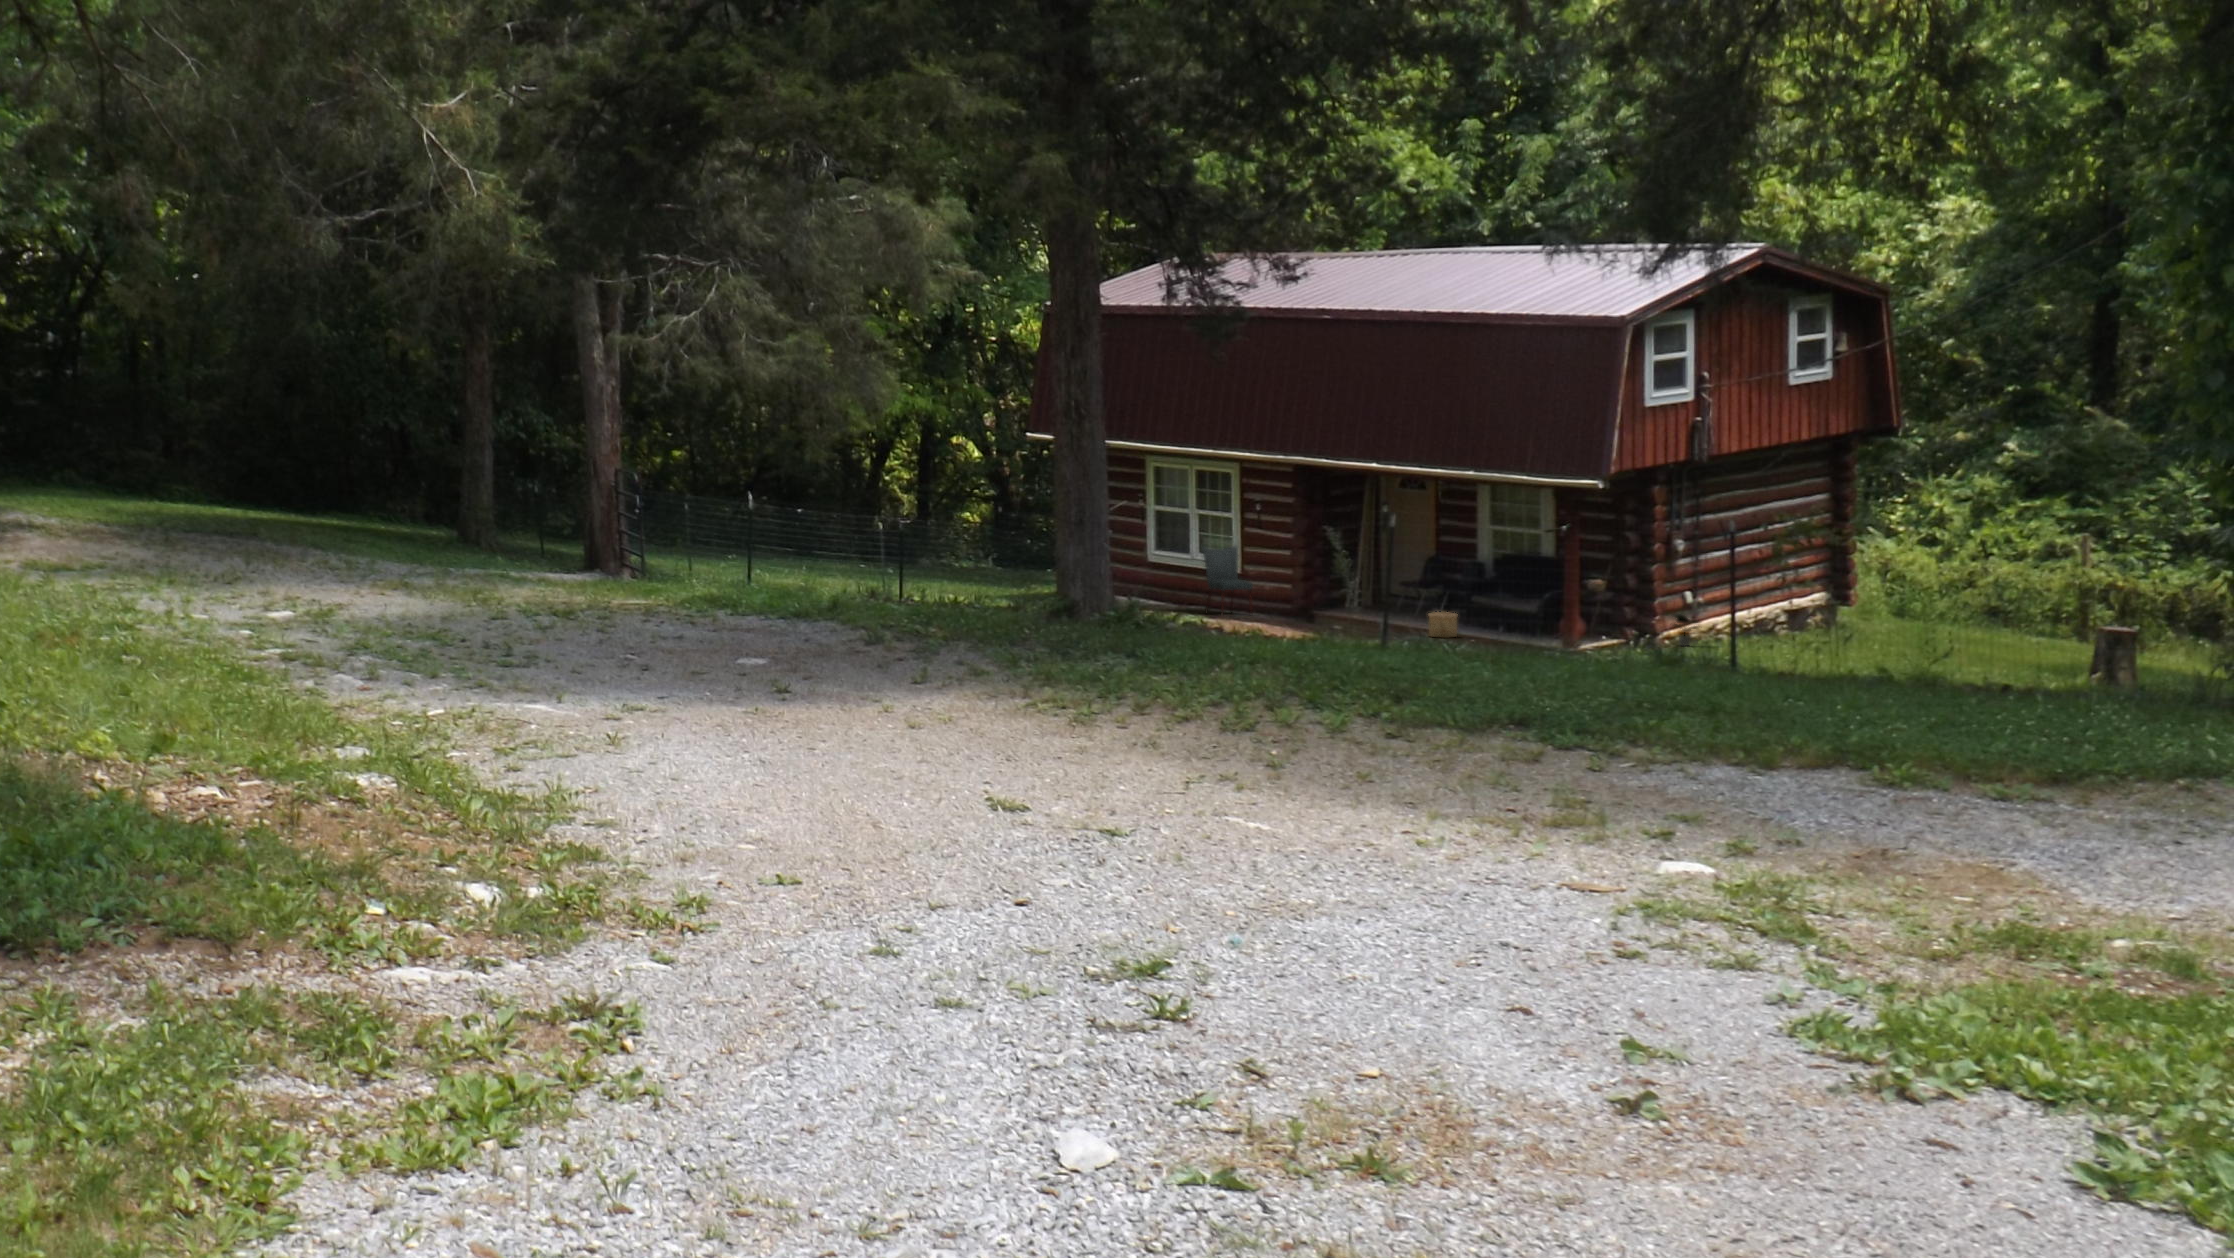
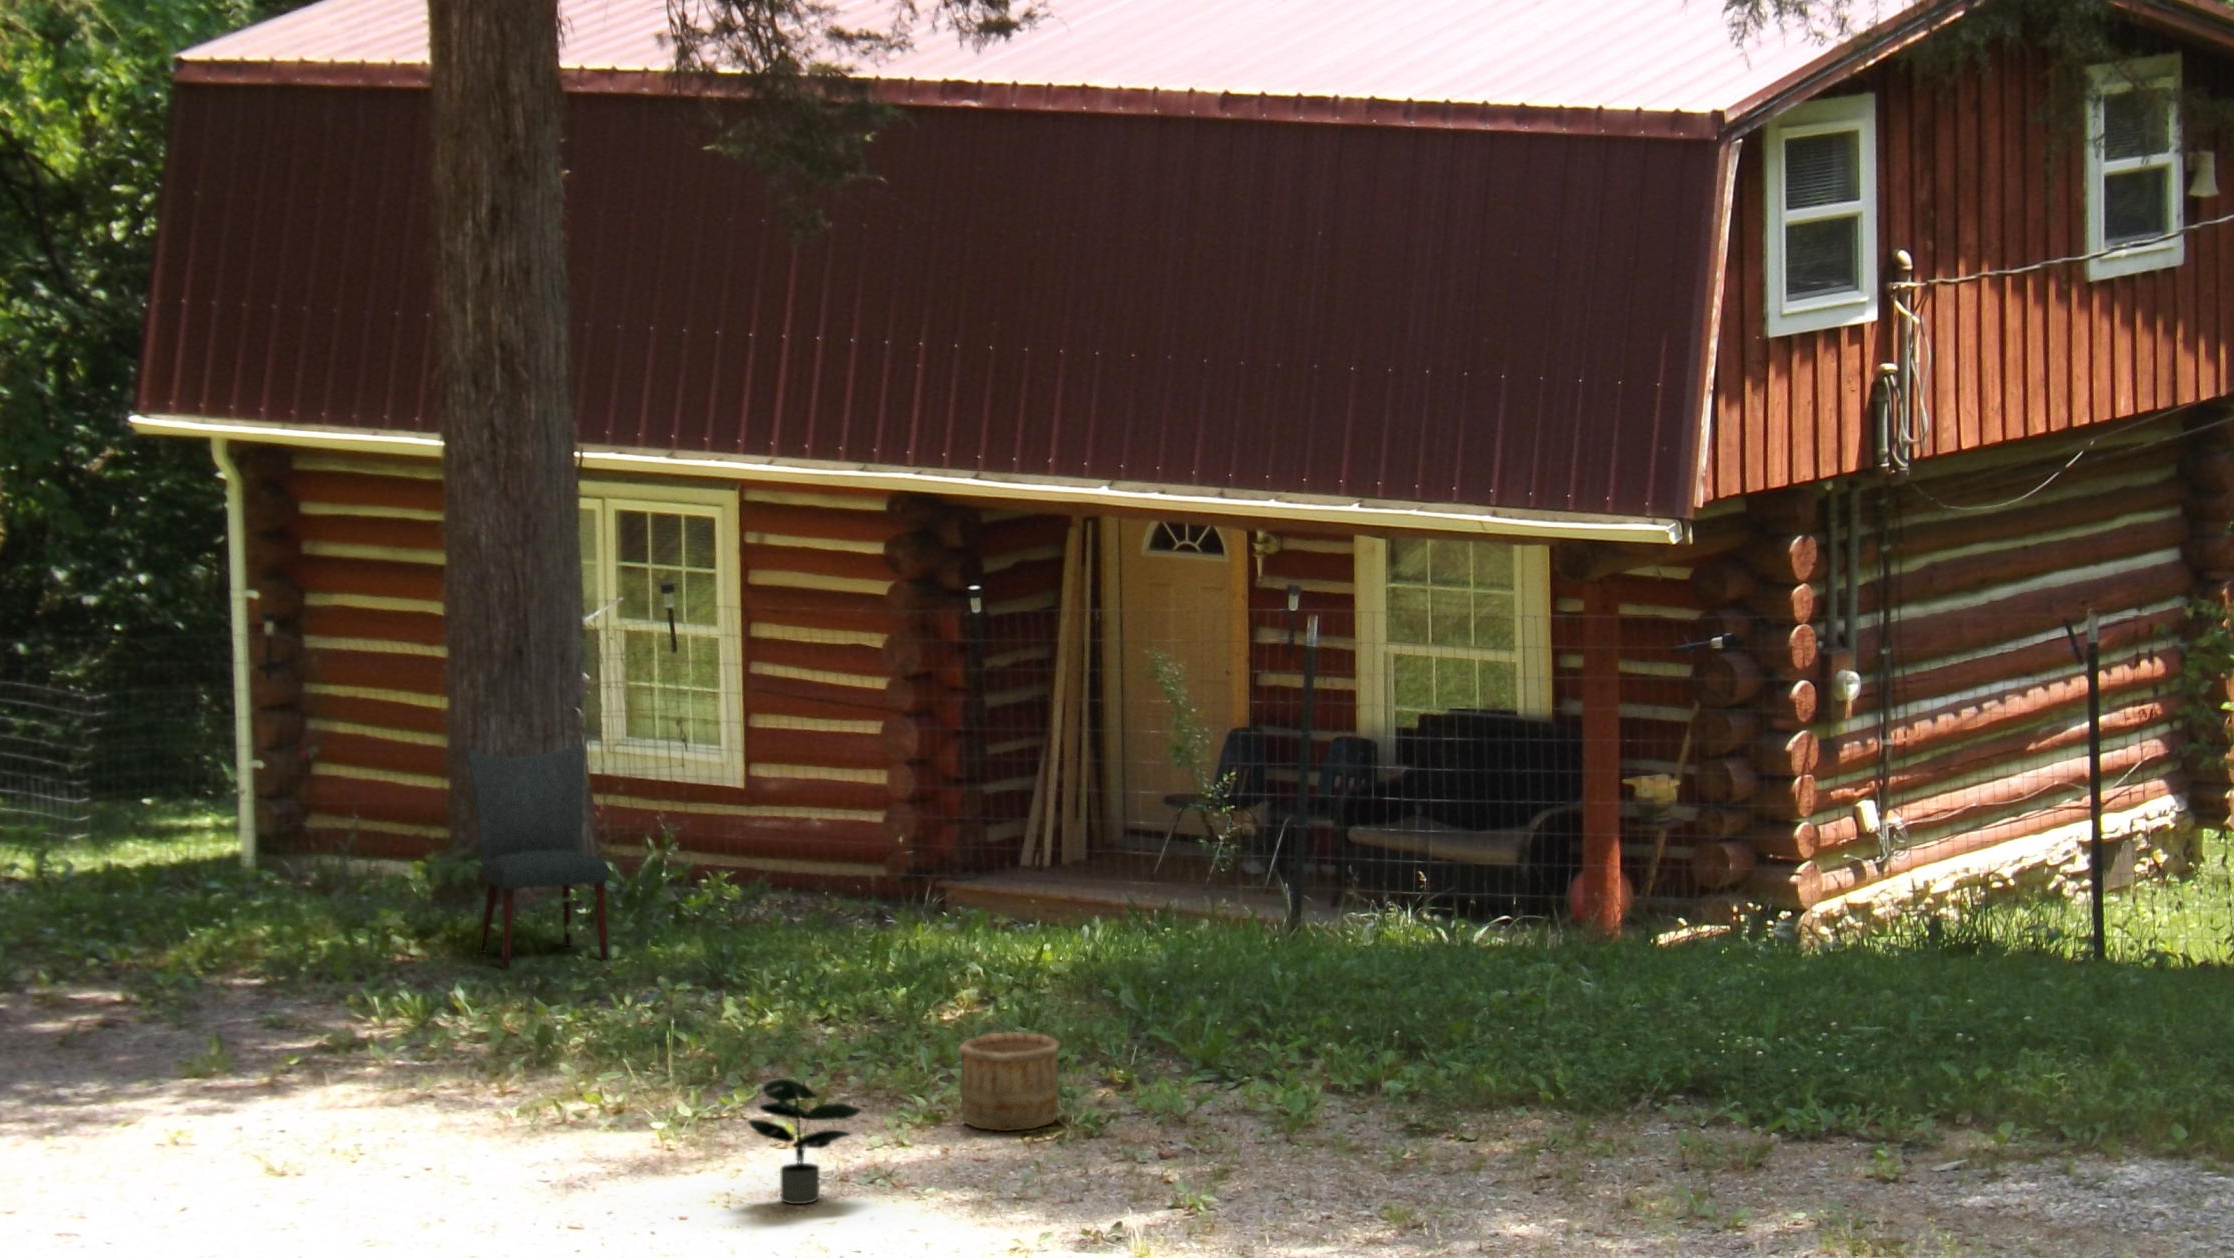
potted plant: present [1673,614,1699,646] -> present [749,1079,861,1204]

